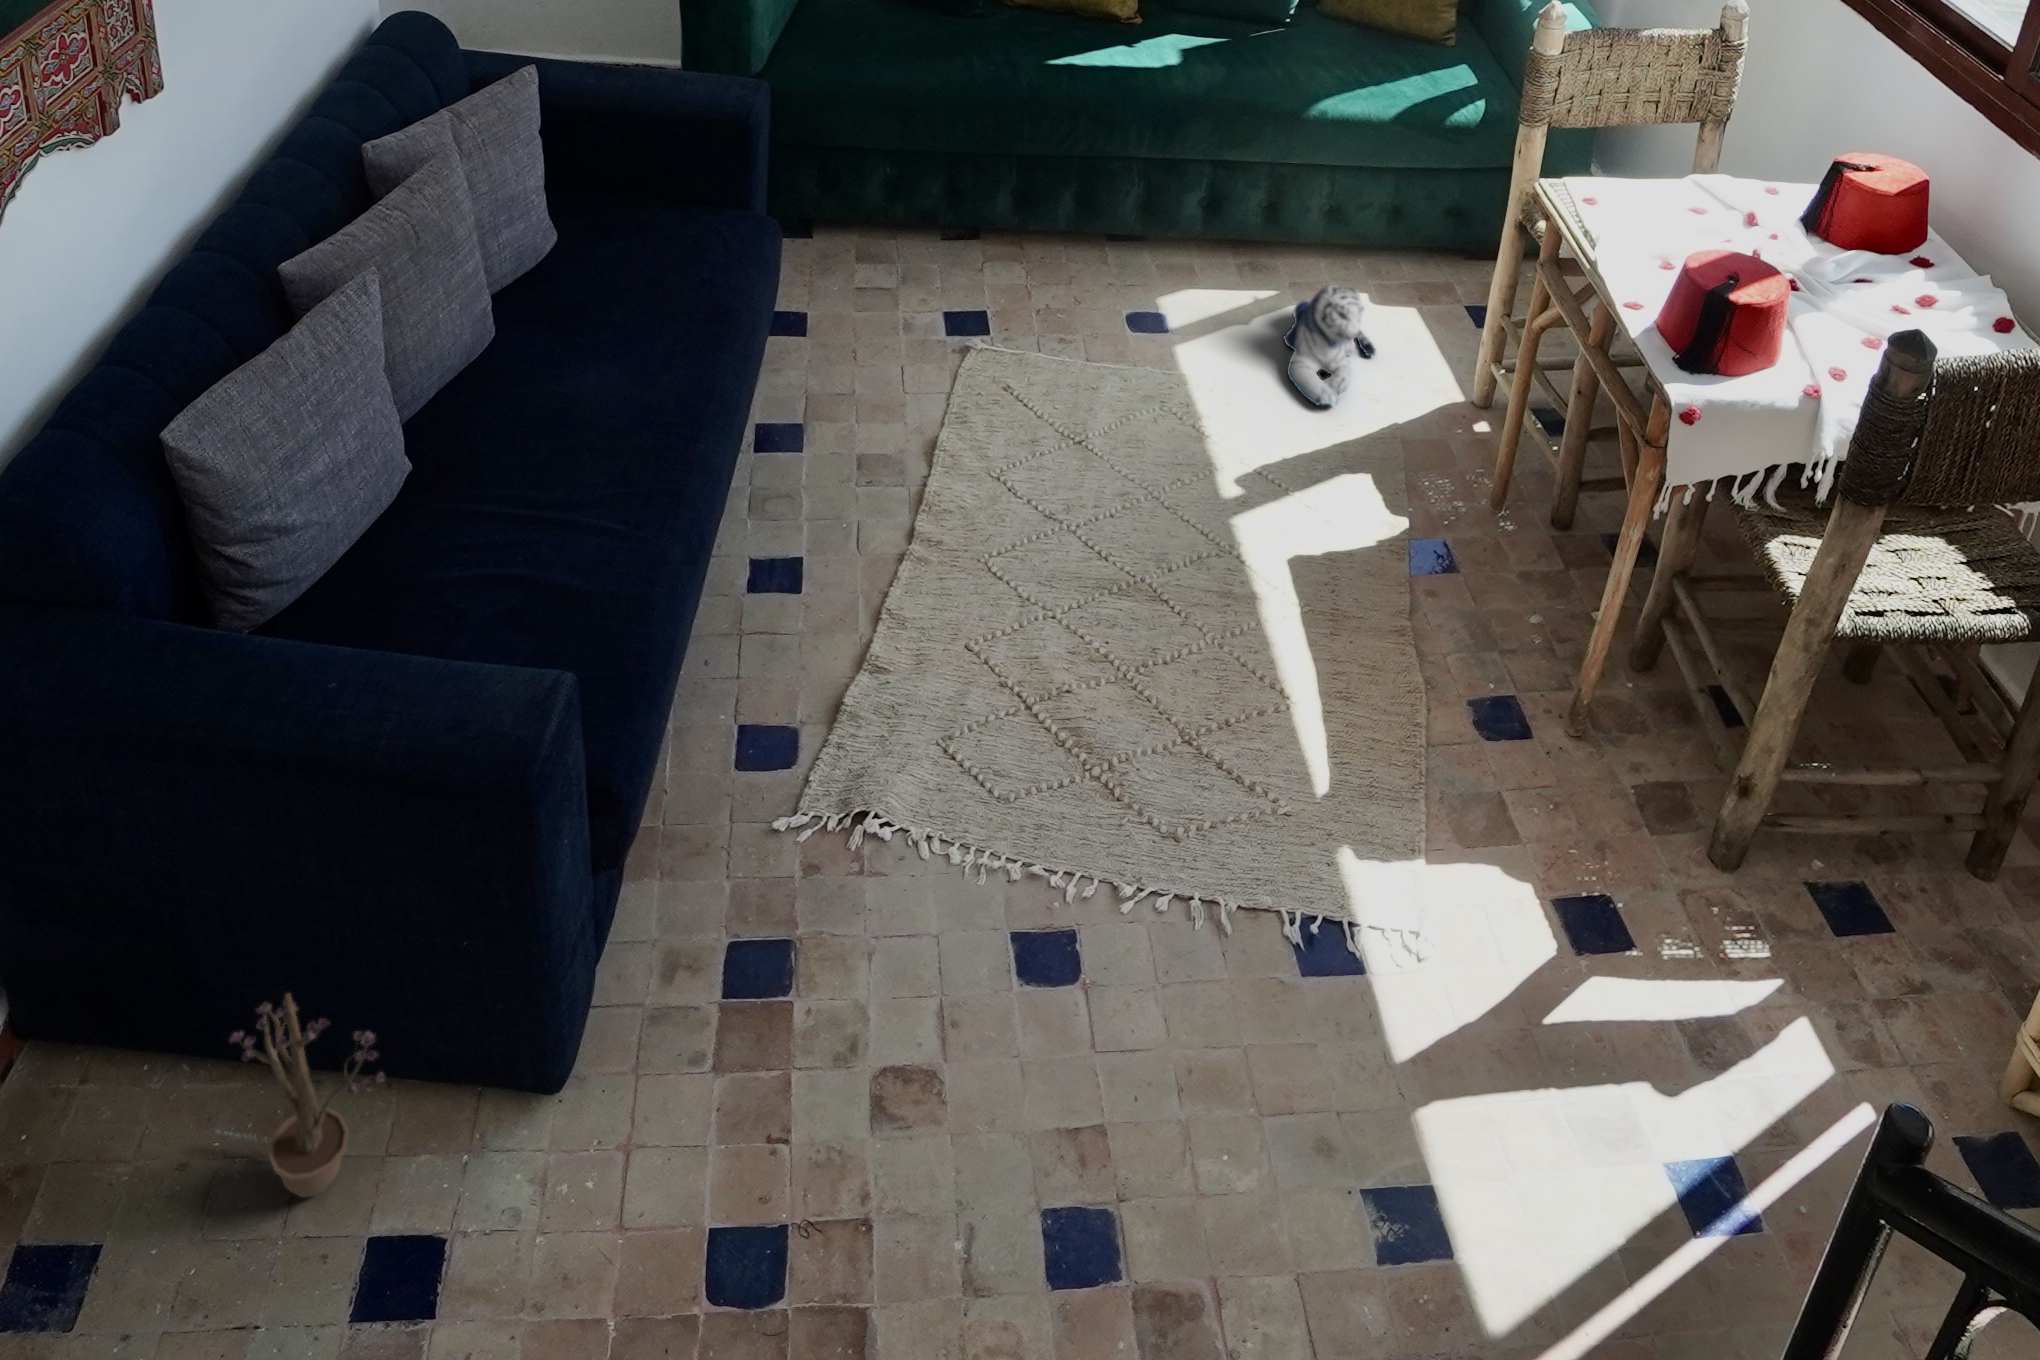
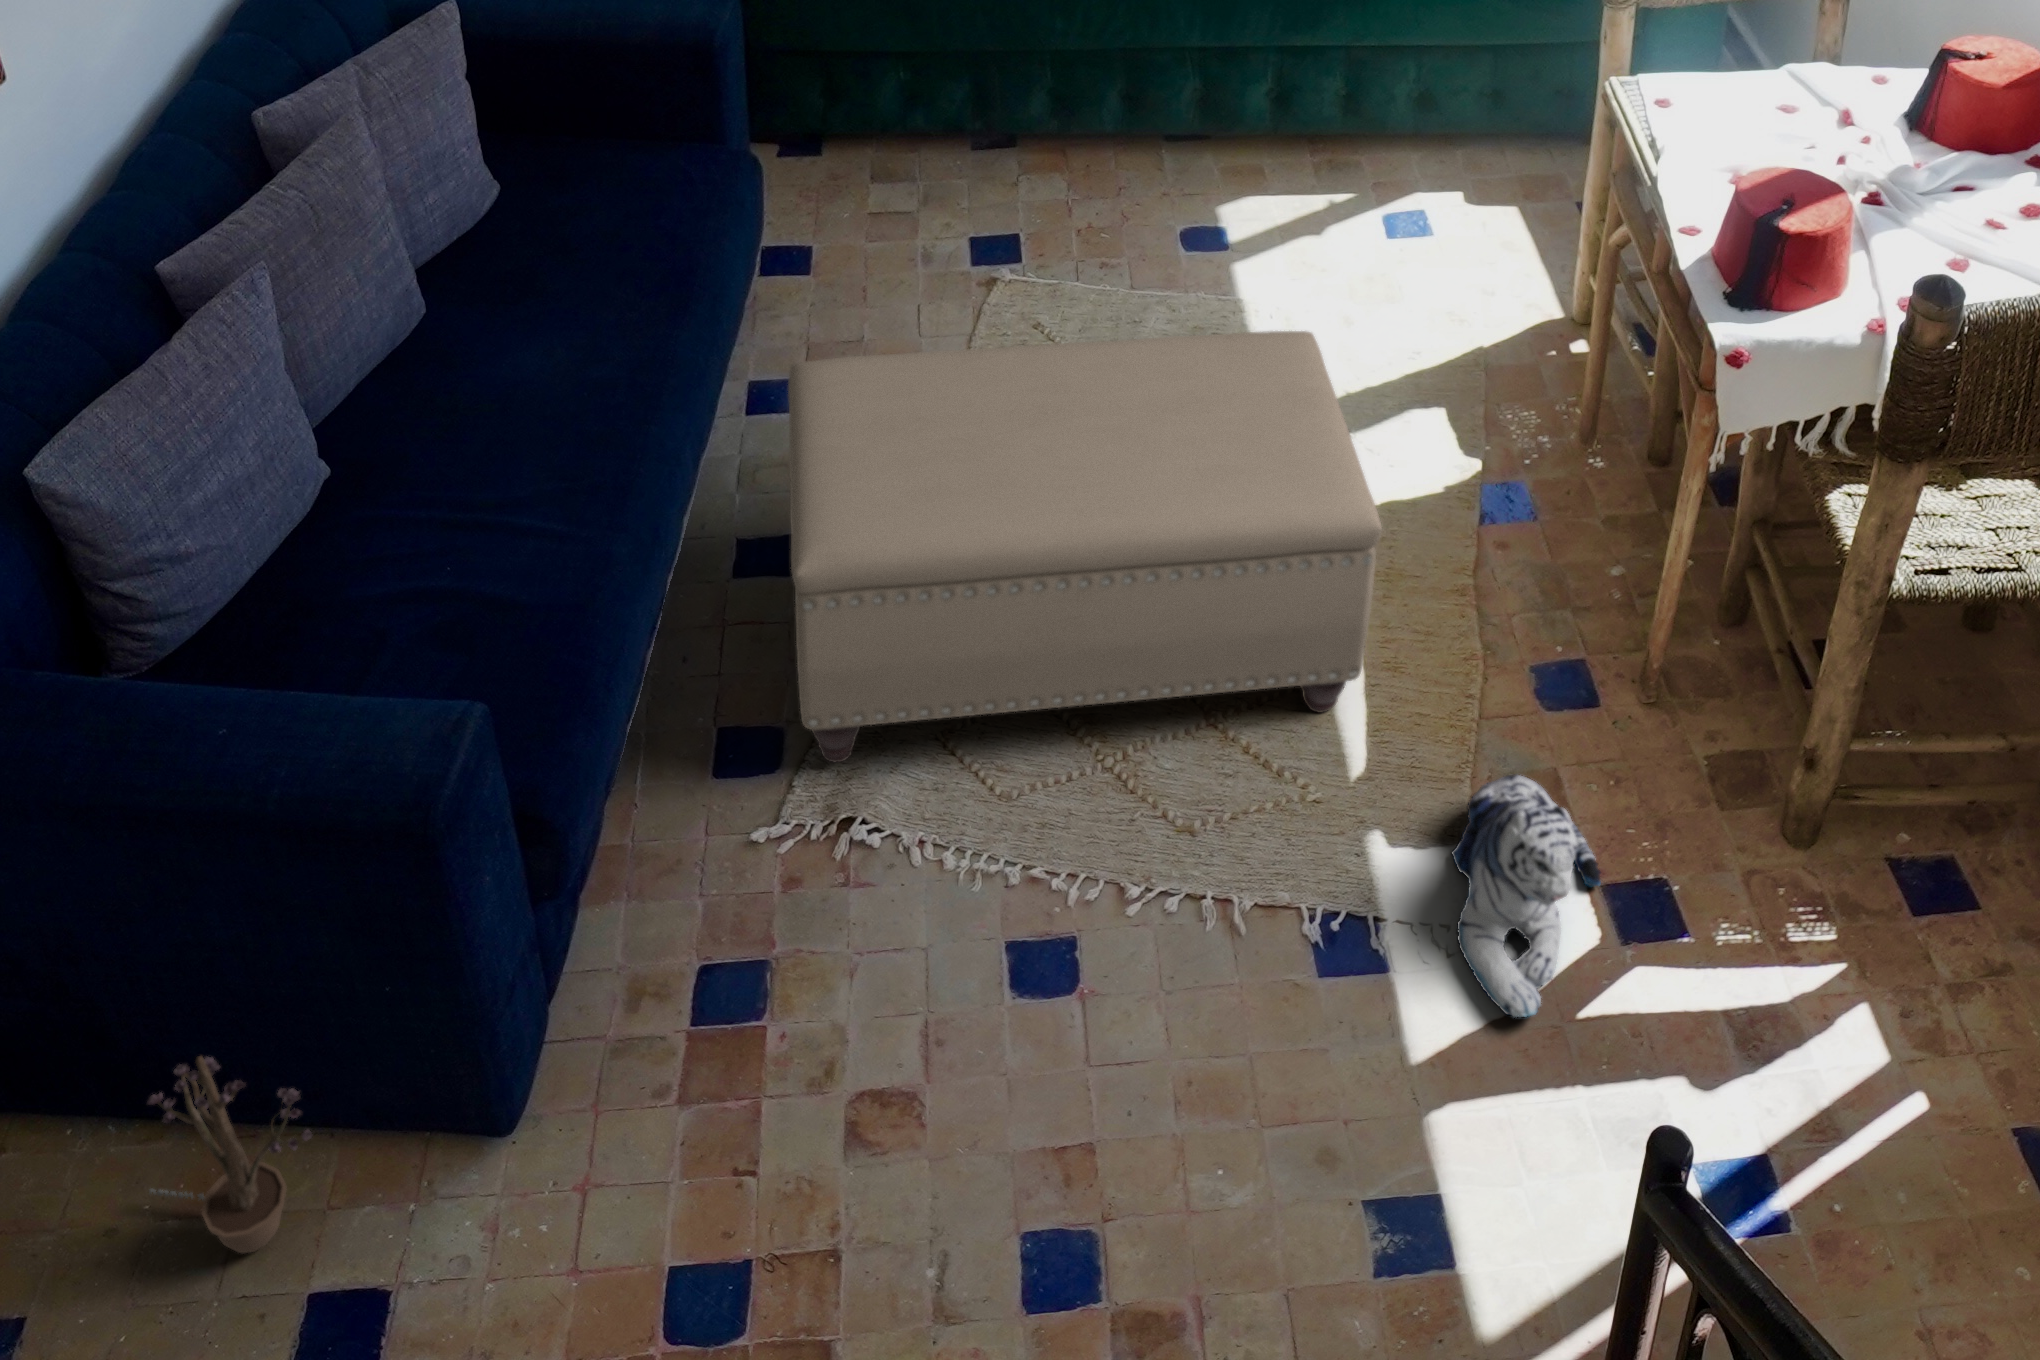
plush toy: present [1283,285,1375,405] -> present [1452,774,1601,1017]
ottoman: none [813,388,1357,758] -> present [788,331,1382,762]

